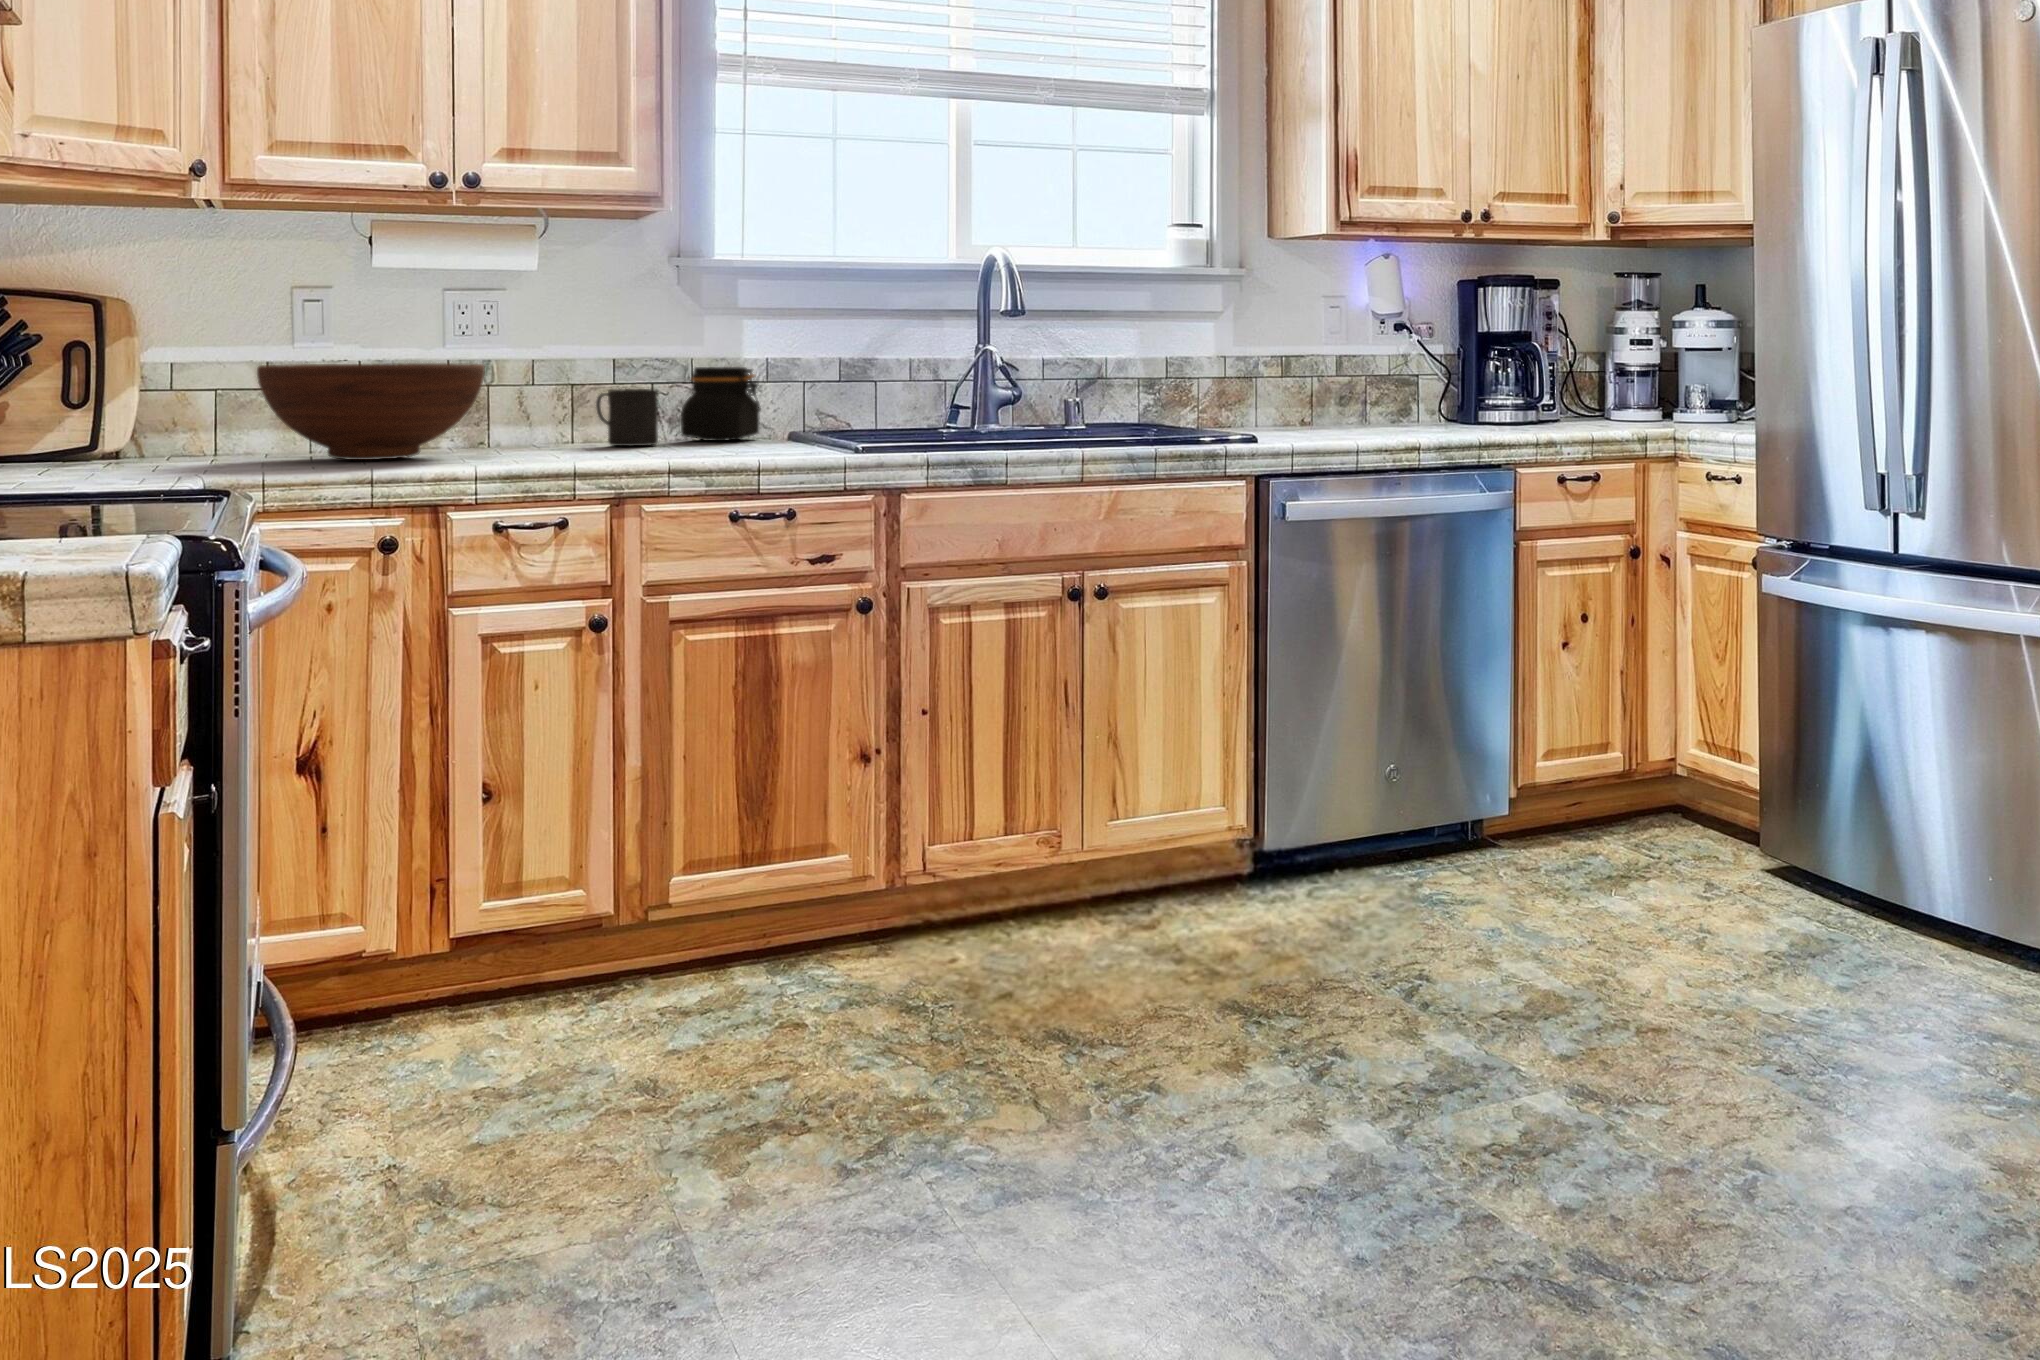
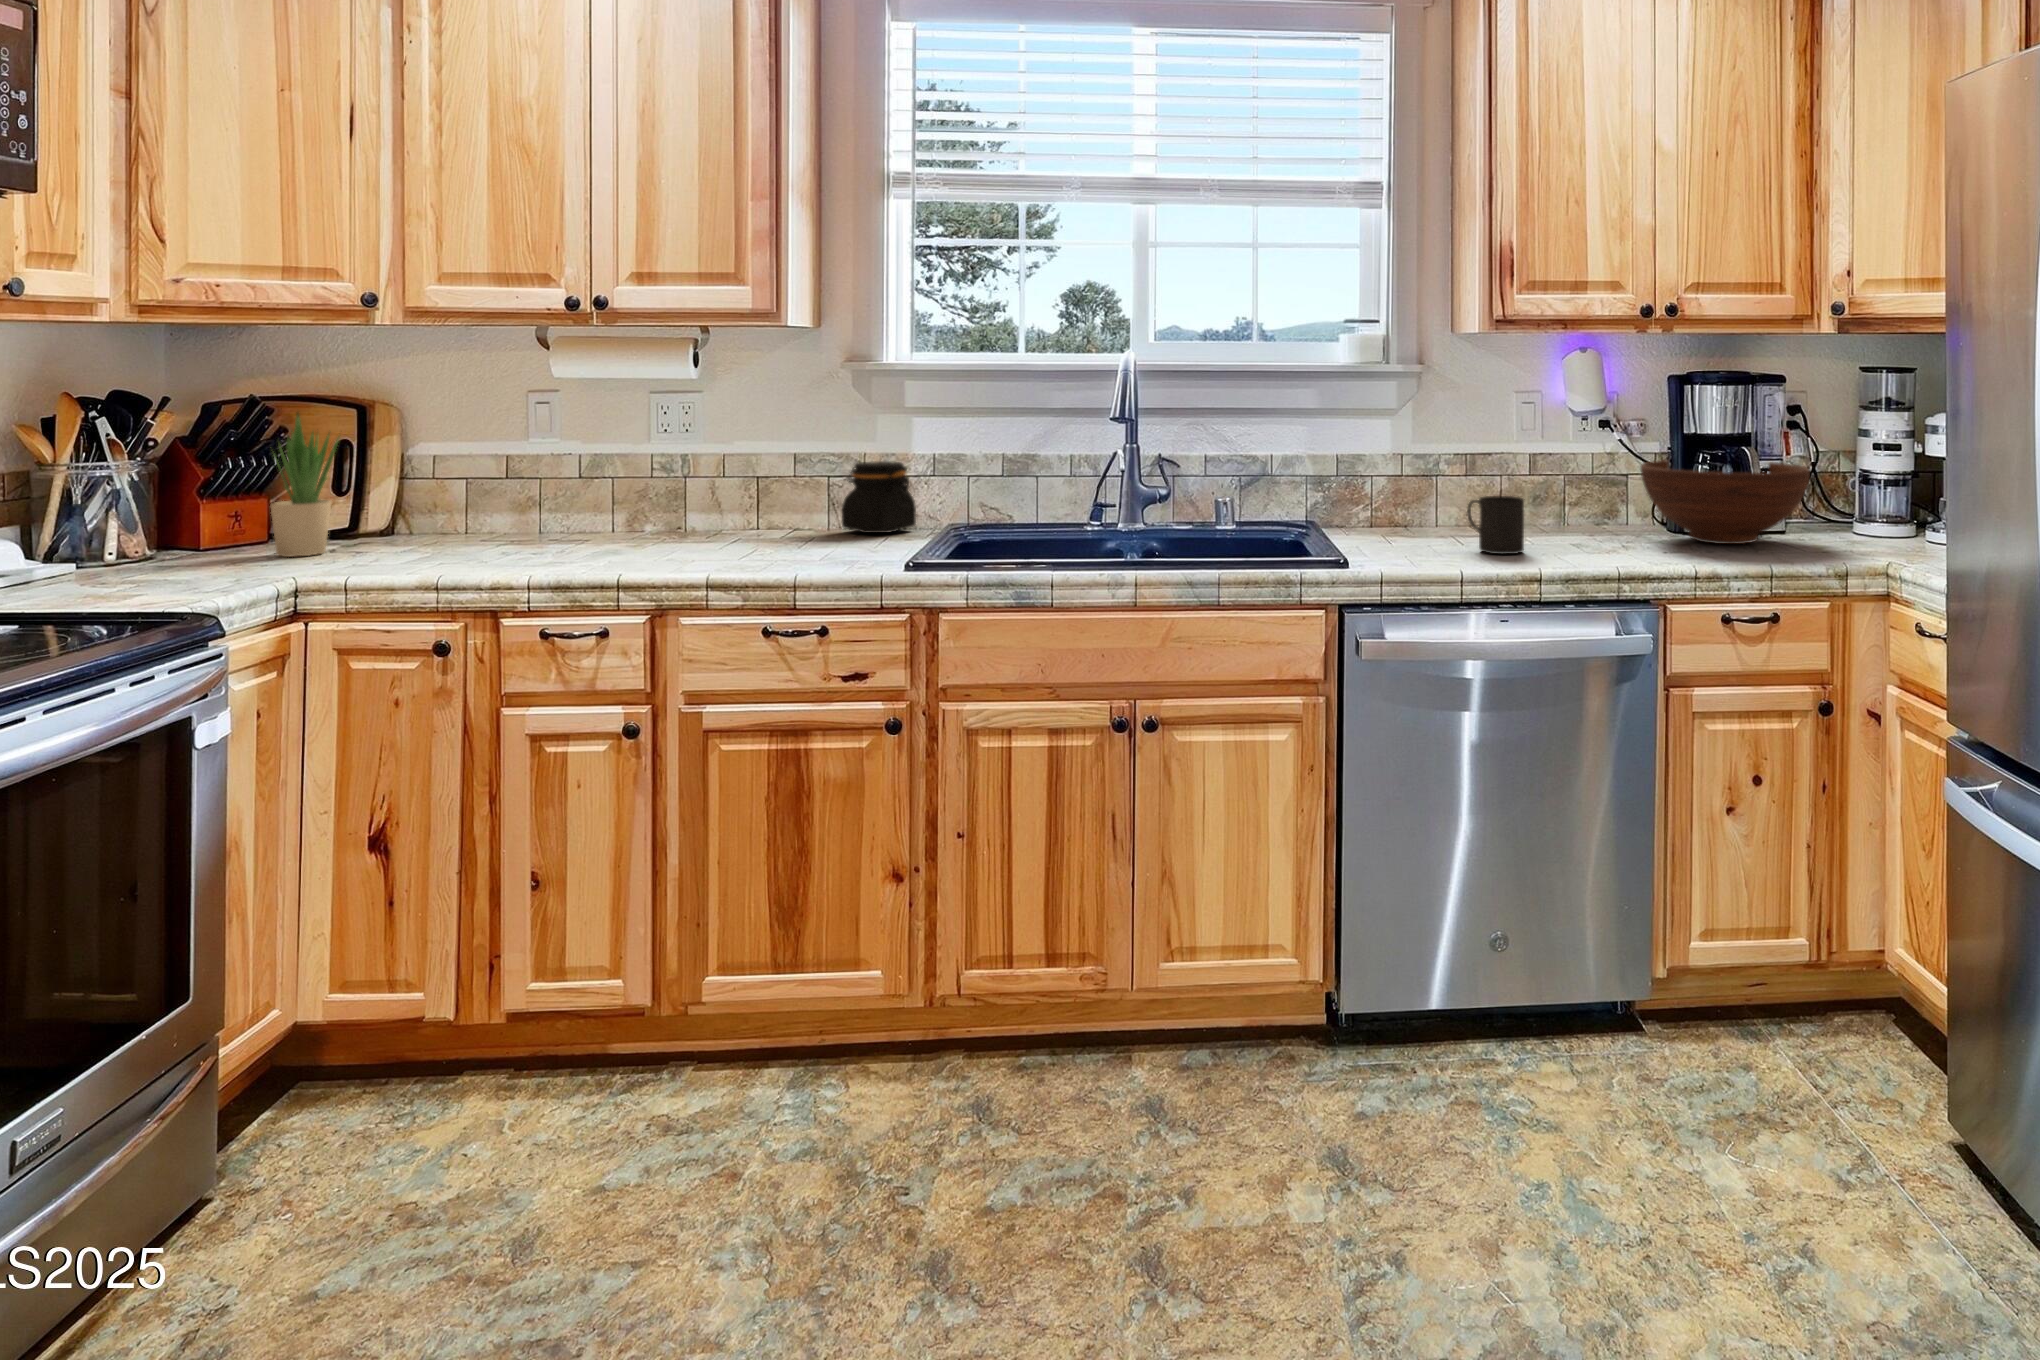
potted plant: none [60,295,136,466] -> present [271,412,338,557]
fruit bowl: present [257,363,485,460] -> present [1640,460,1810,544]
mug: present [596,389,658,446] -> present [1467,496,1524,554]

